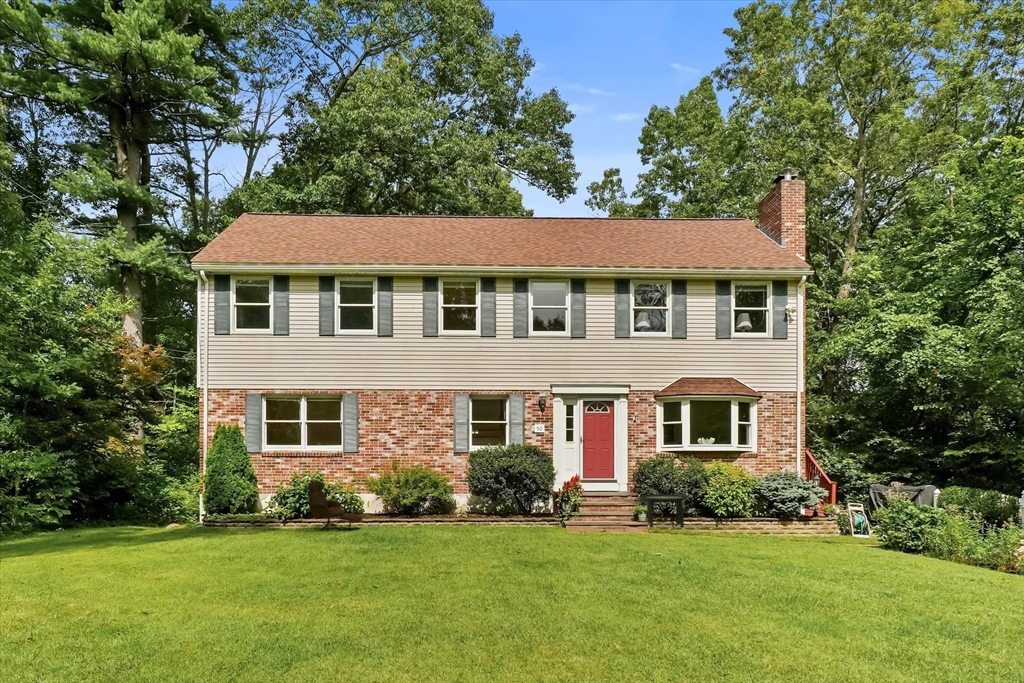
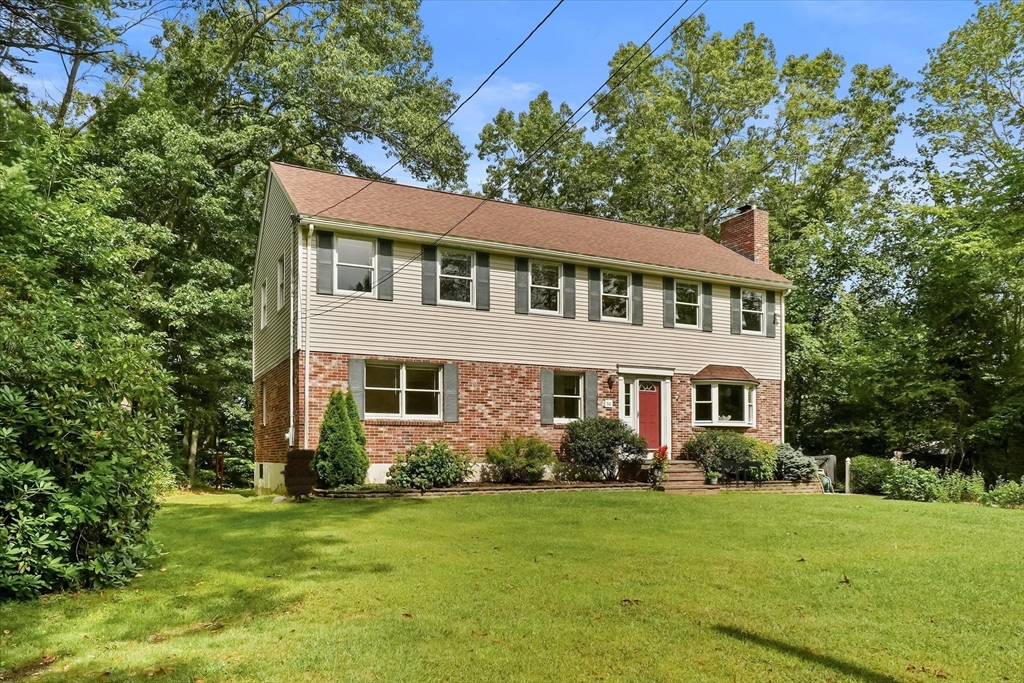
lounge chair: present [308,481,362,530] -> present [280,449,320,503]

